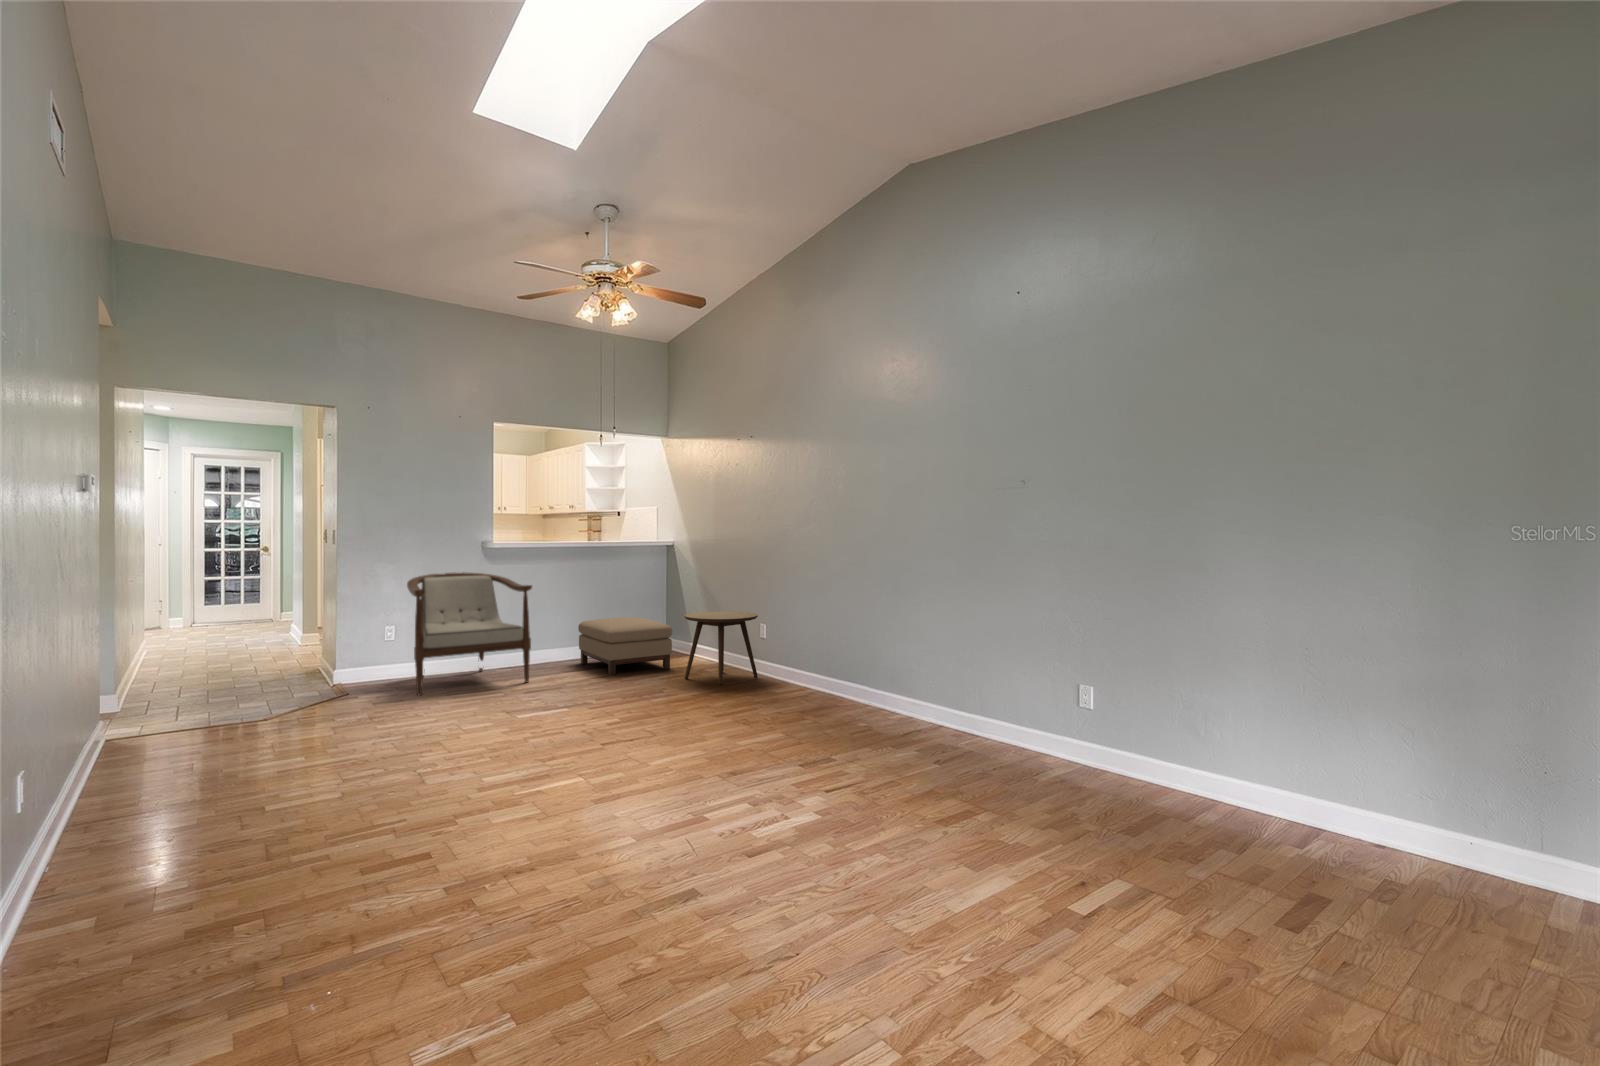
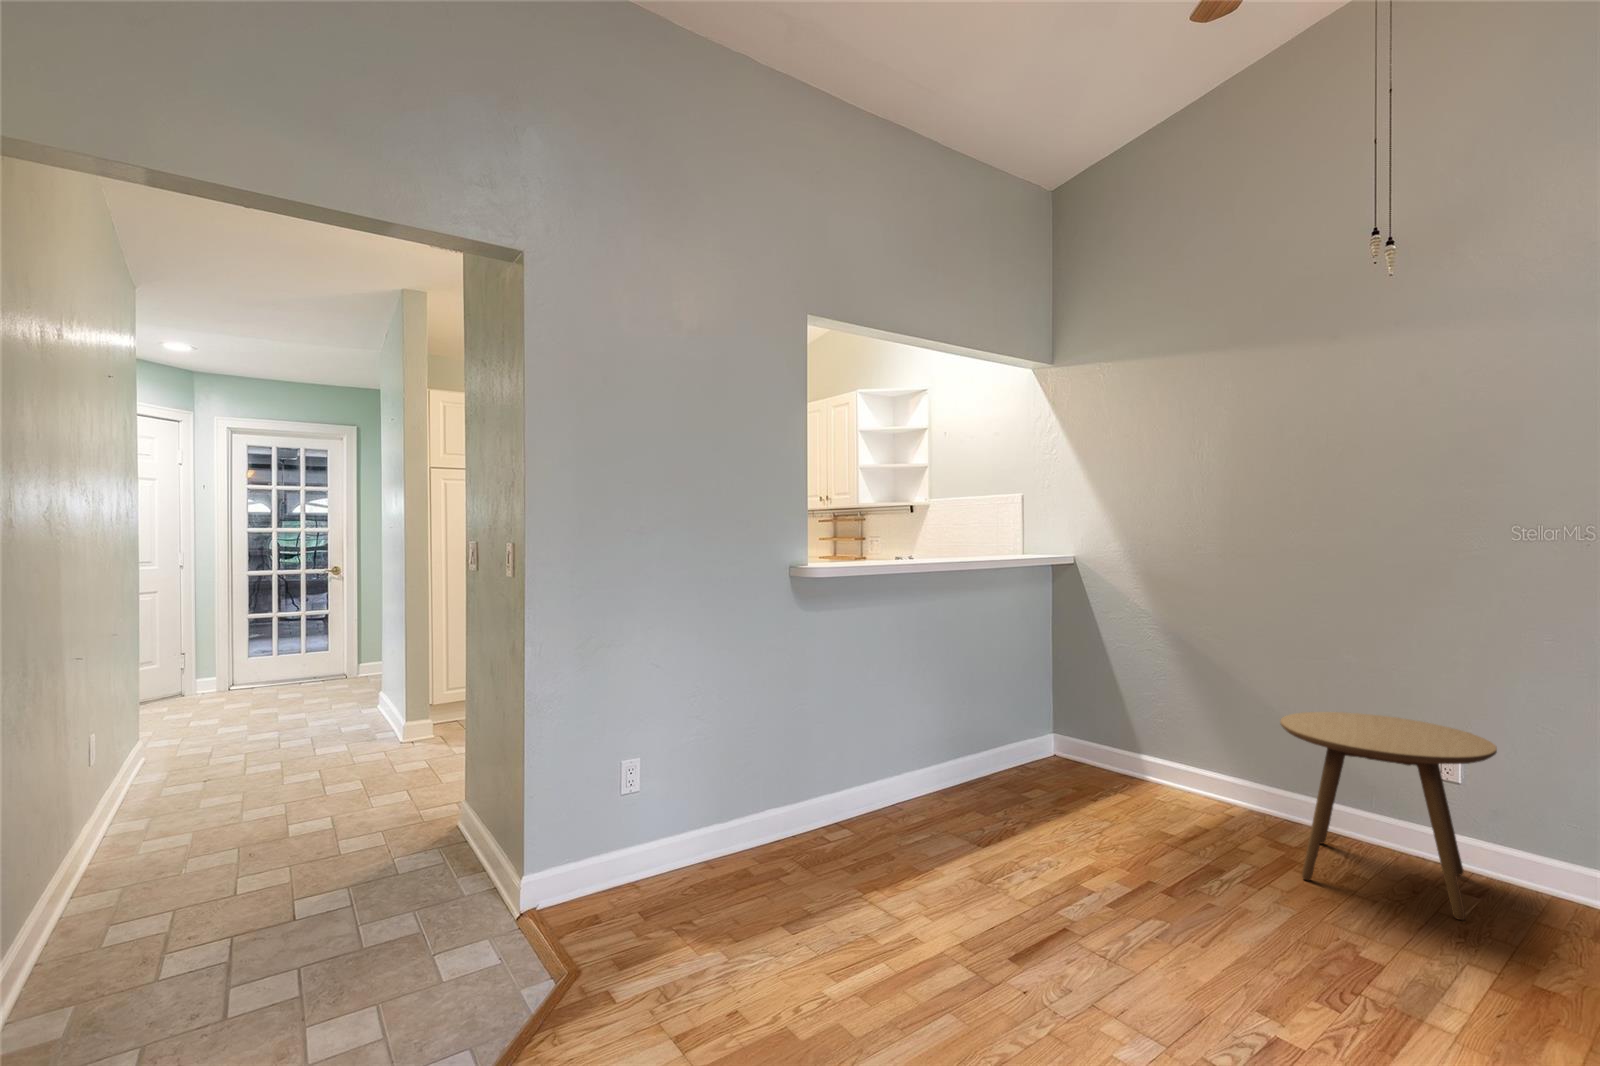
armchair: present [407,572,532,696] -> none [692,633,978,992]
ottoman: present [578,617,672,676] -> none [960,706,1189,862]

